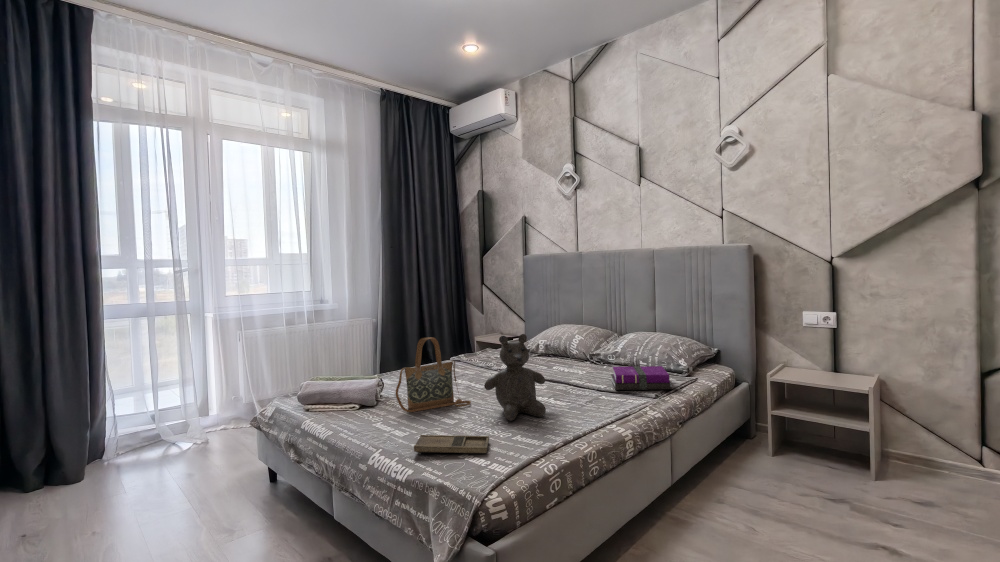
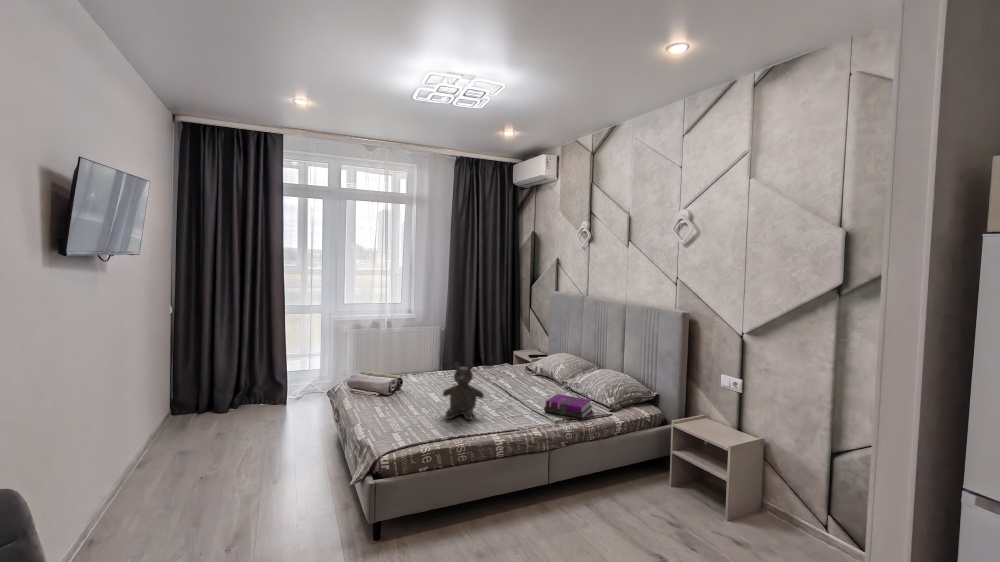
handbag: present [396,337,471,412] -> none [397,355,444,404]
tray: present [414,435,489,454] -> none [375,417,420,435]

